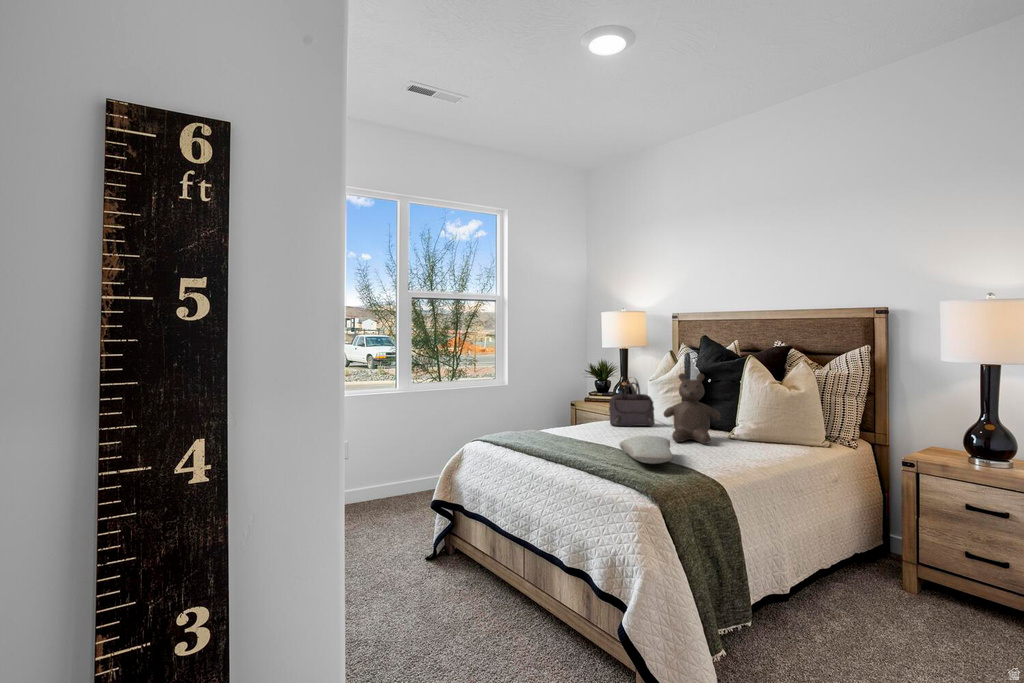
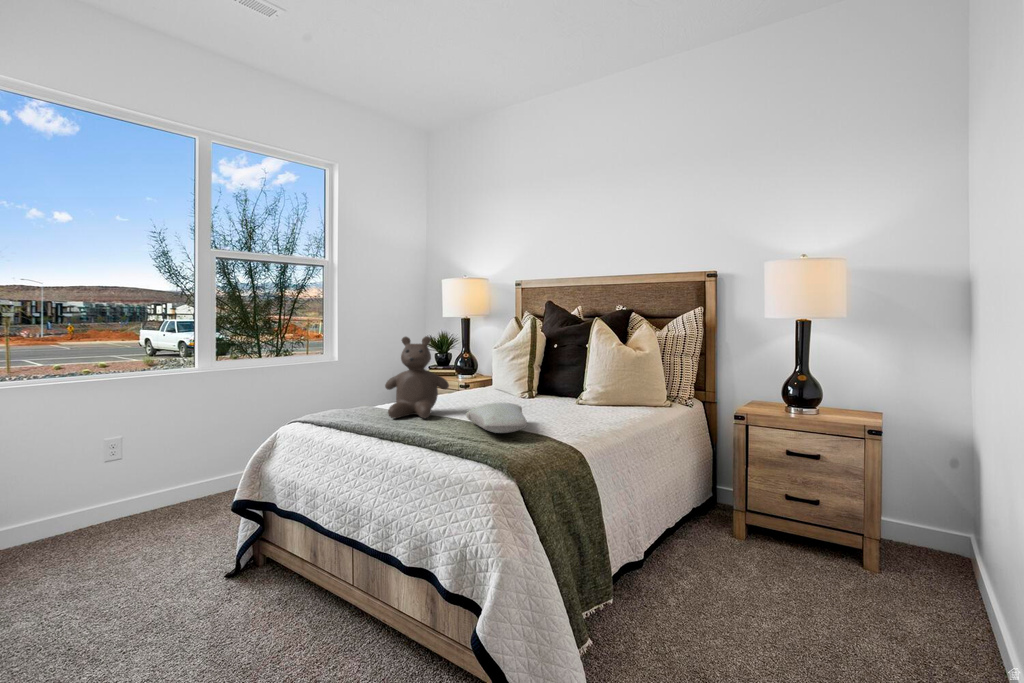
teddy bear: present [664,373,721,444] -> present [385,336,449,418]
handbag: present [609,380,655,426] -> none [453,344,502,397]

